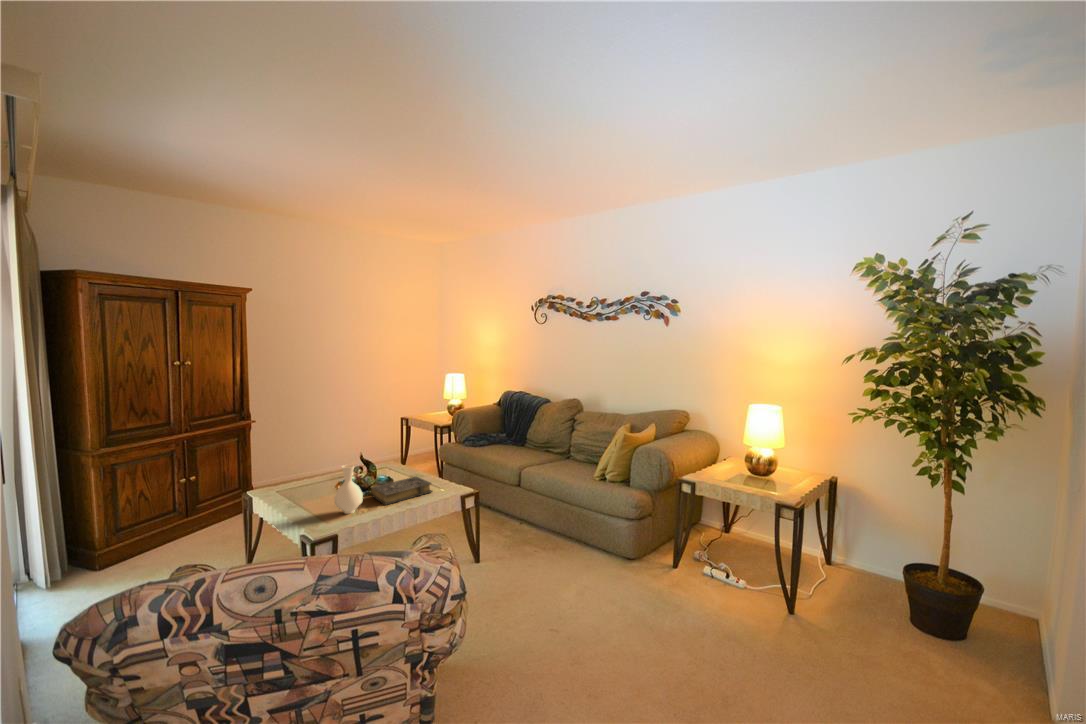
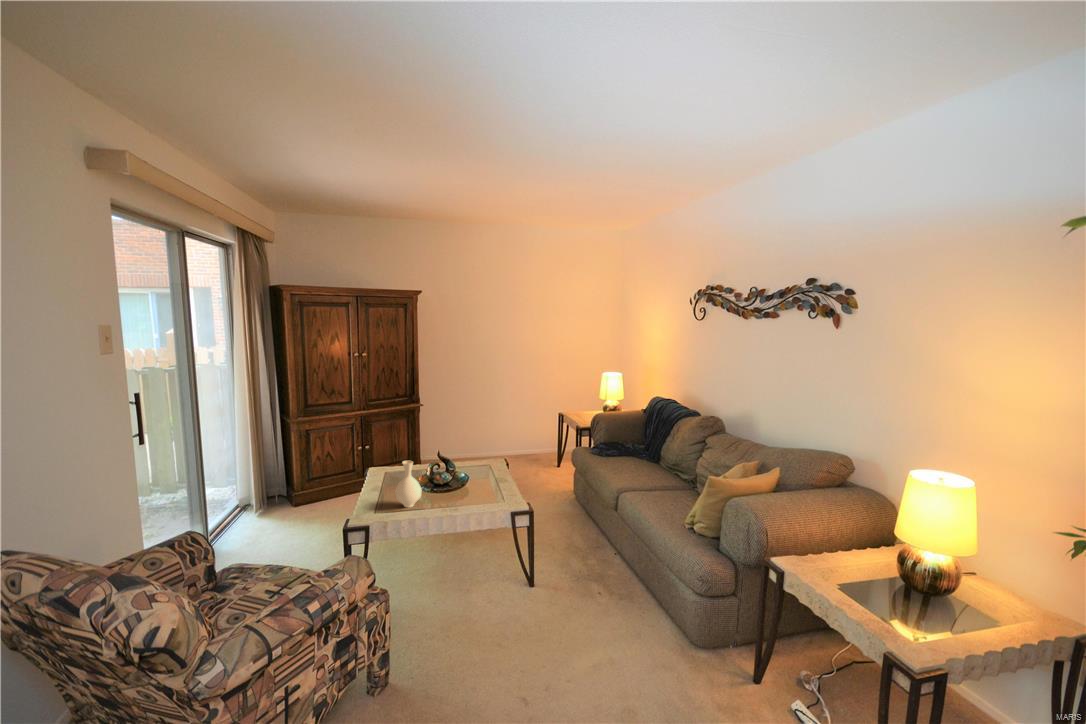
book: present [371,477,432,505] -> none [442,481,496,506]

